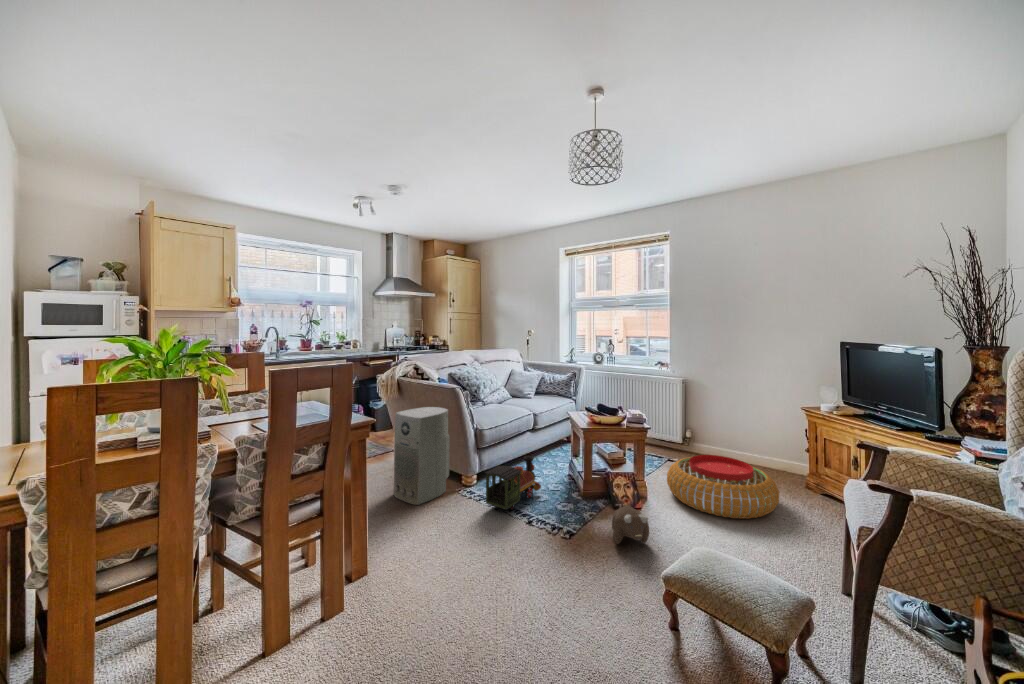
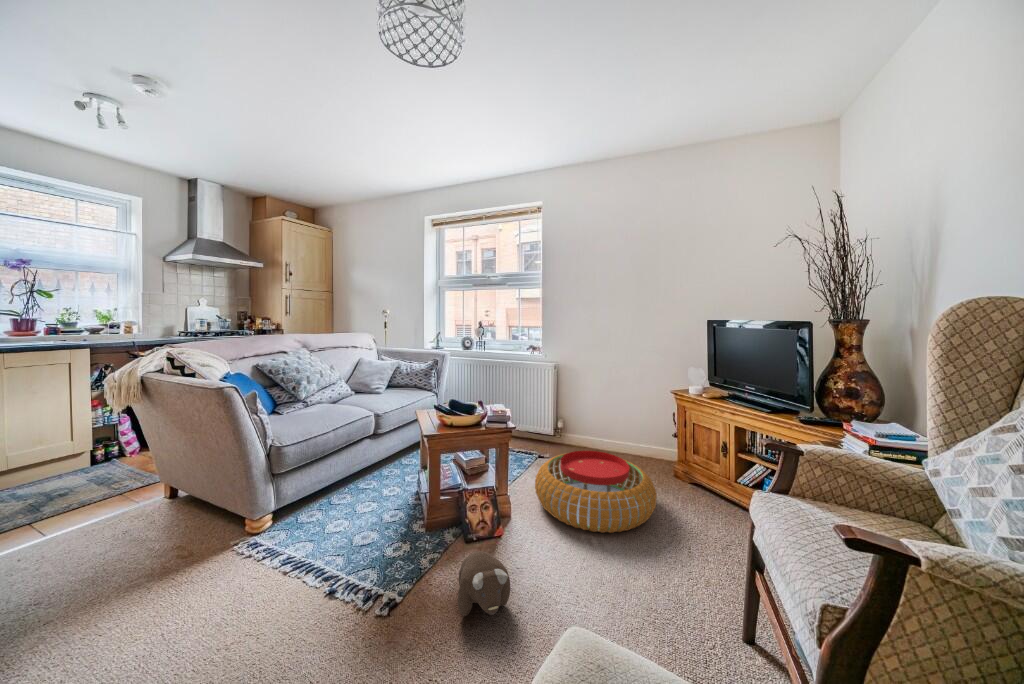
air purifier: present [393,407,450,505] -> none [91,417,222,591]
toy train: present [485,456,541,510] -> none [261,478,370,579]

